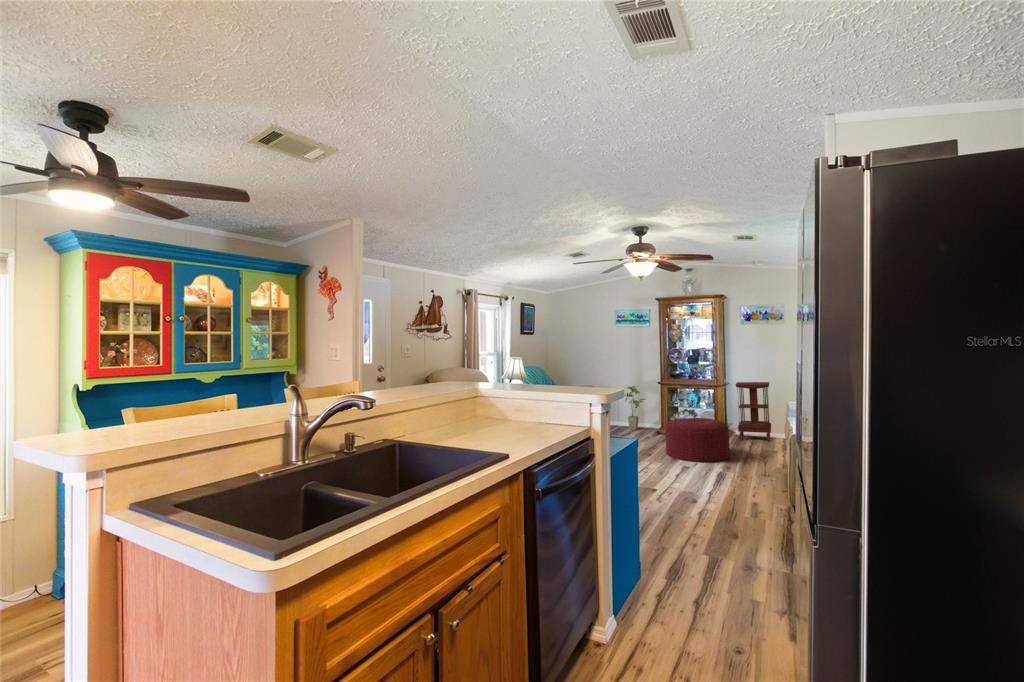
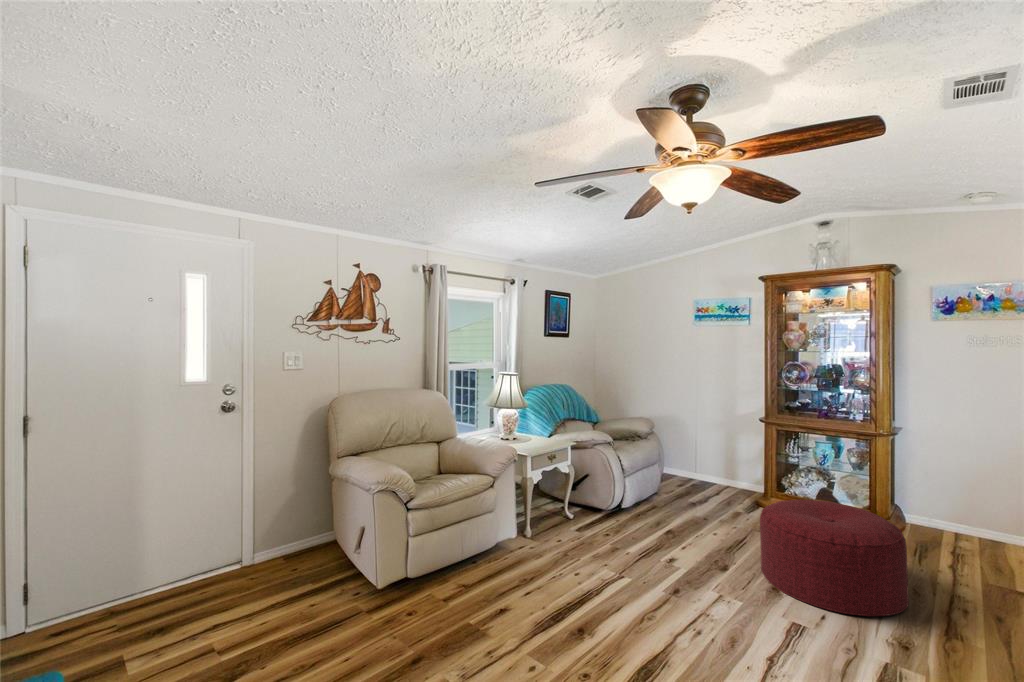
side table: present [736,382,771,441] -> none [917,428,1003,556]
house plant: present [625,386,645,430] -> none [702,420,744,491]

